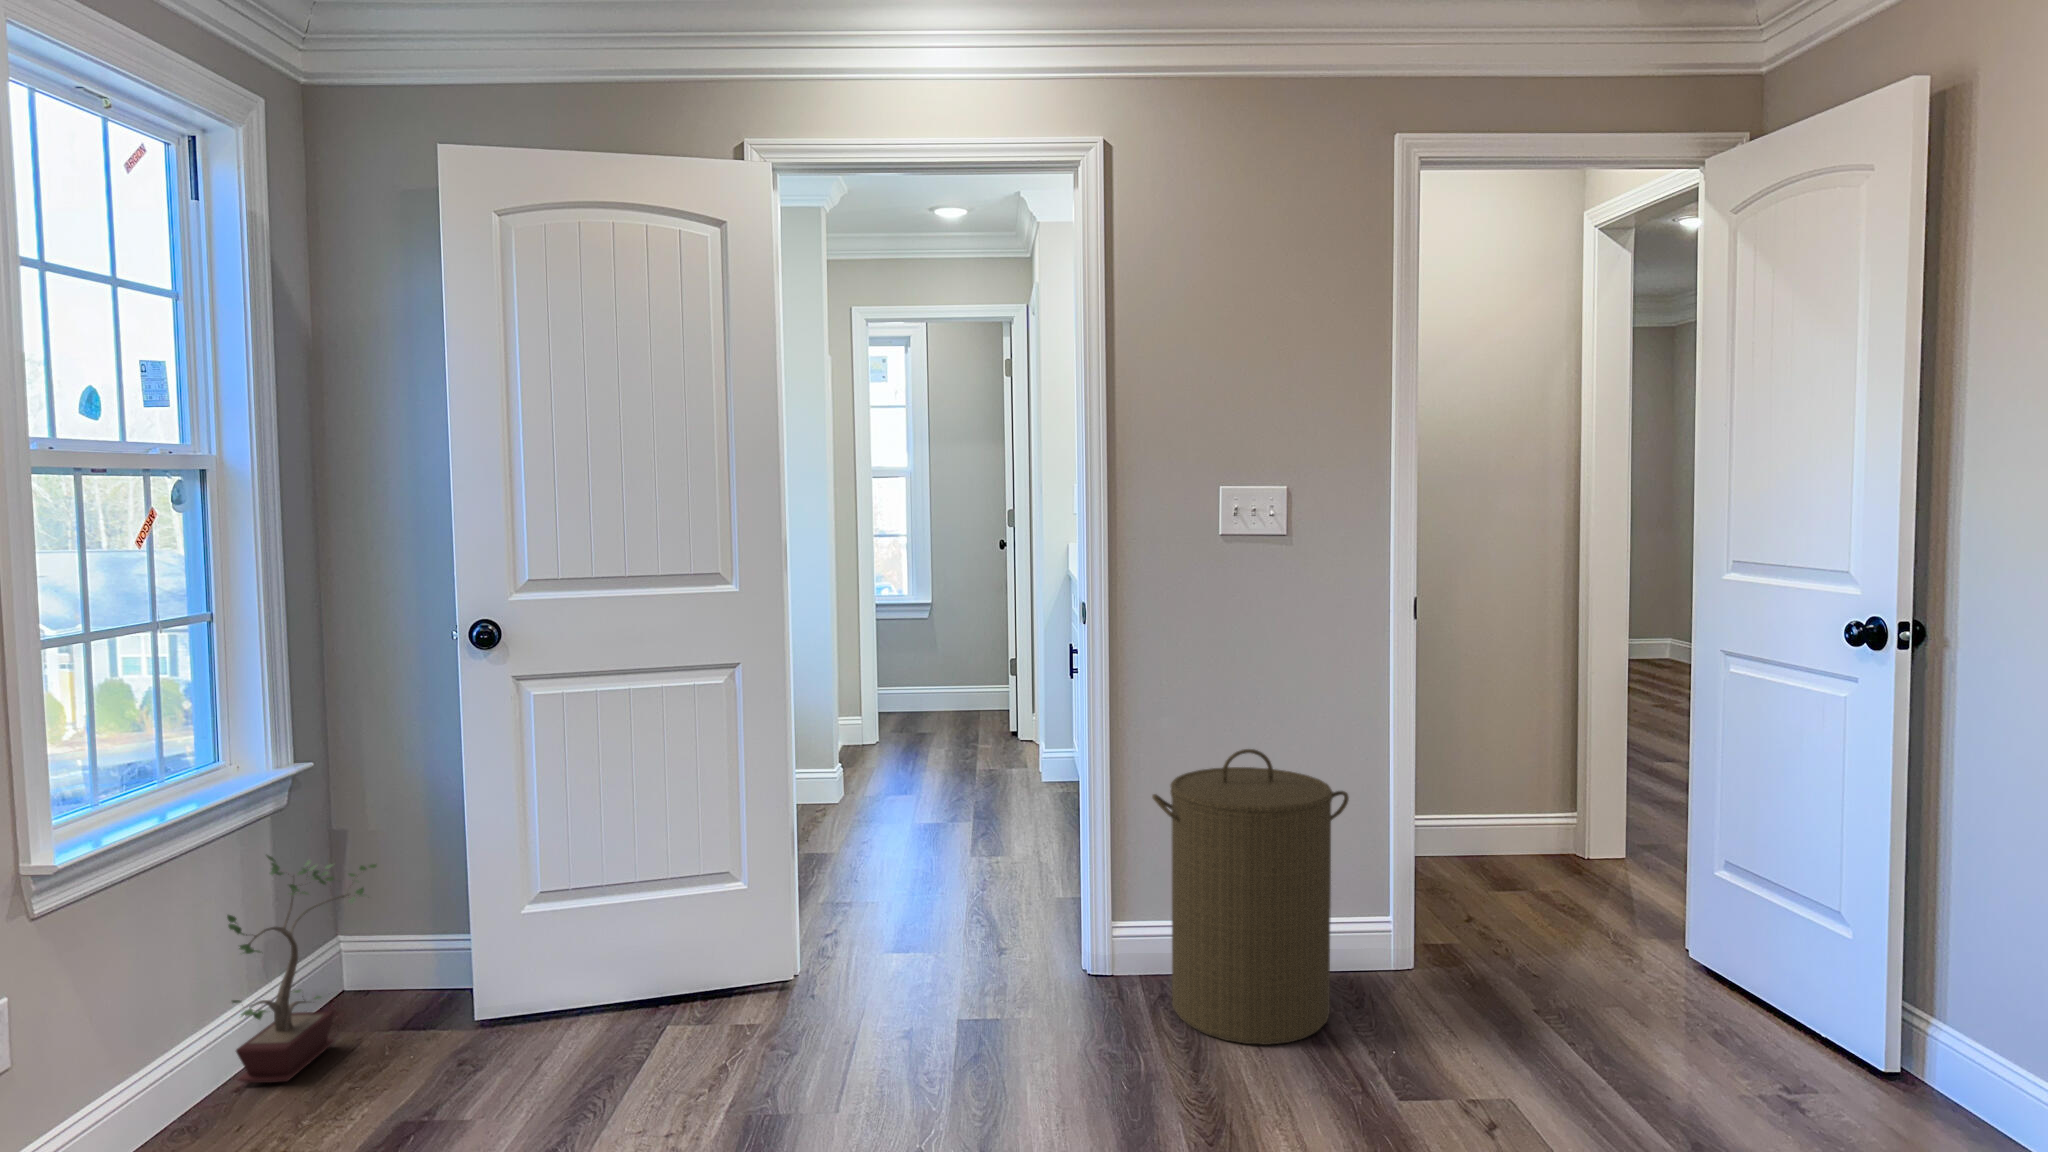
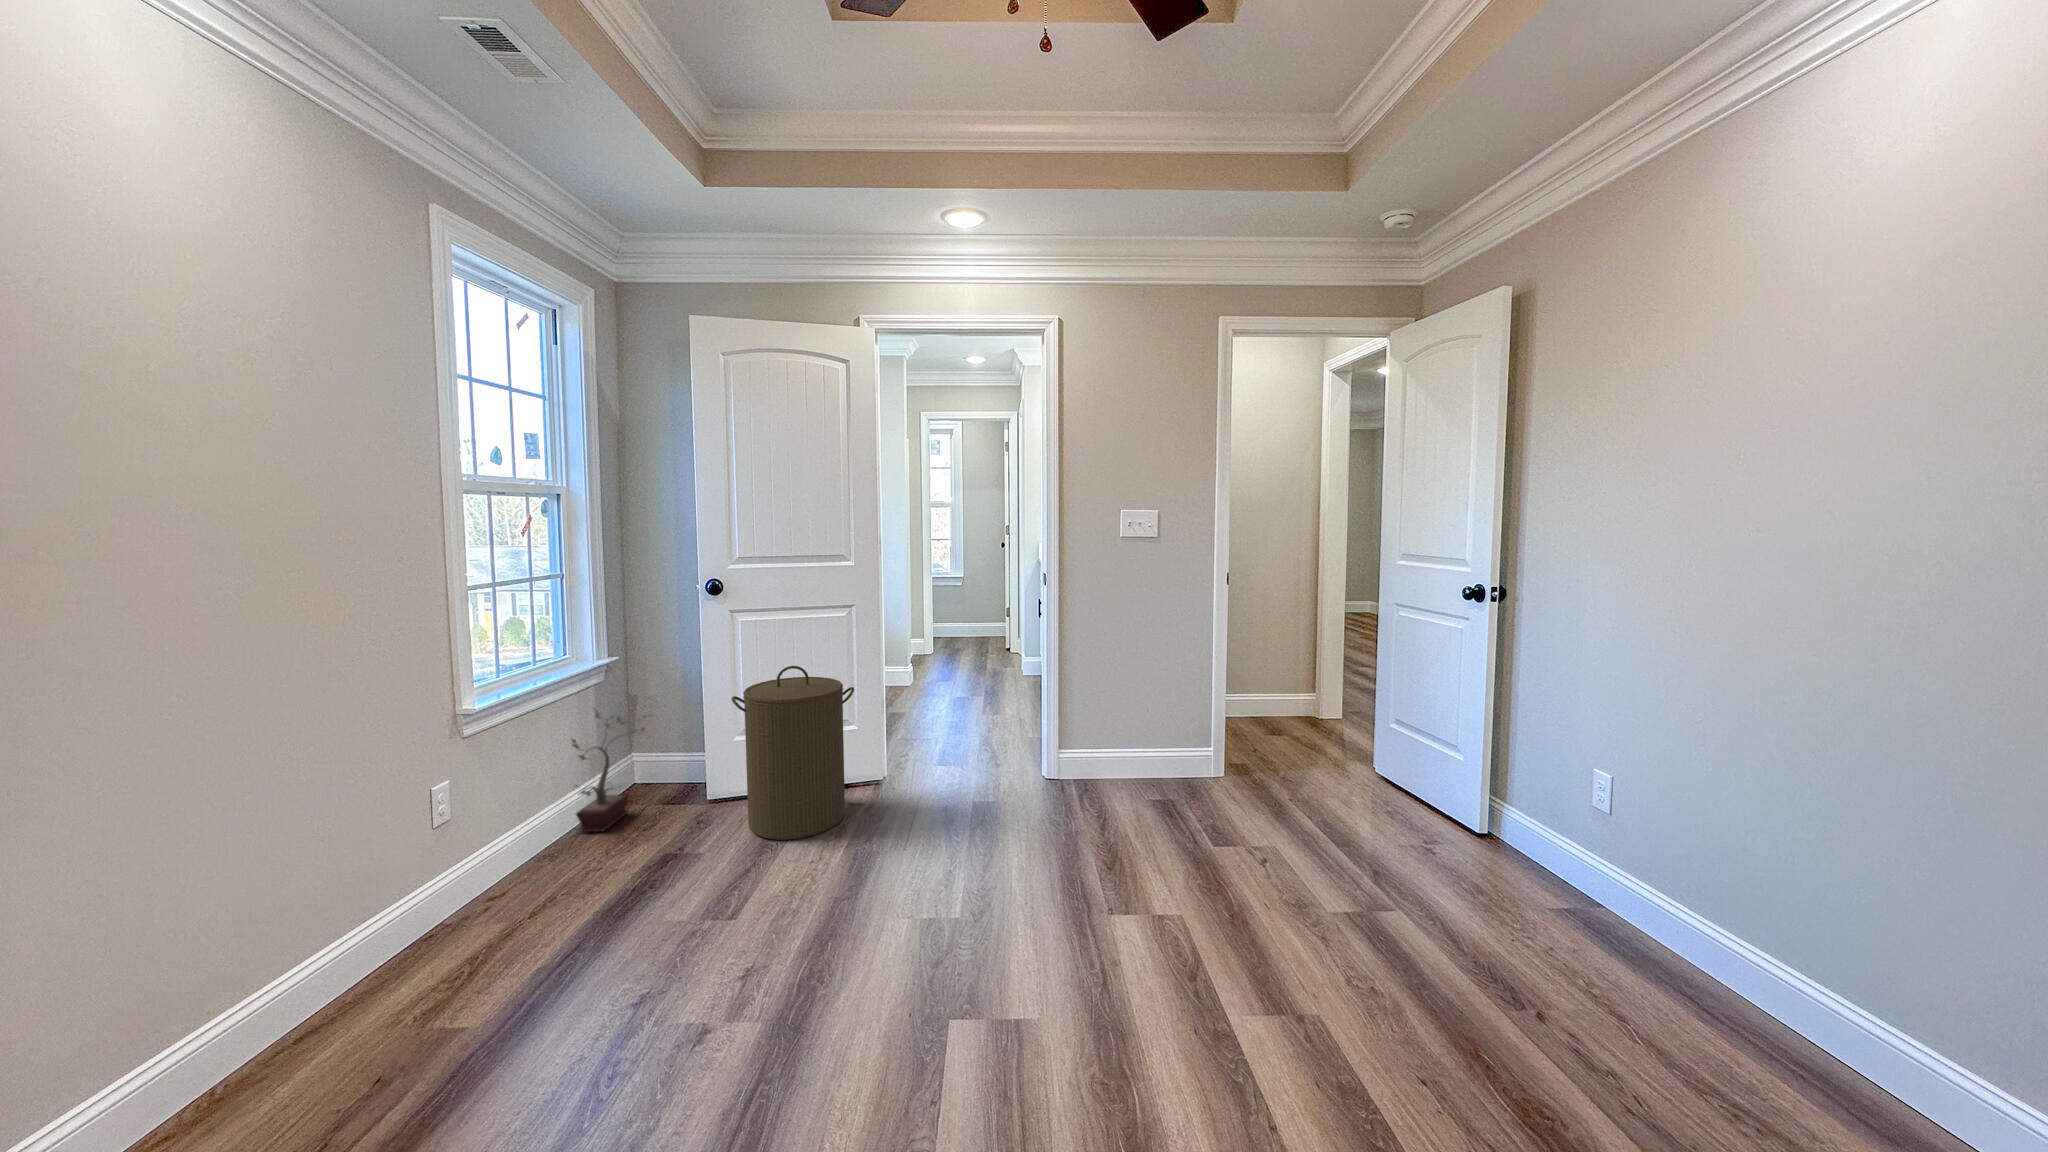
laundry hamper: present [1152,749,1349,1045] -> present [732,666,854,840]

